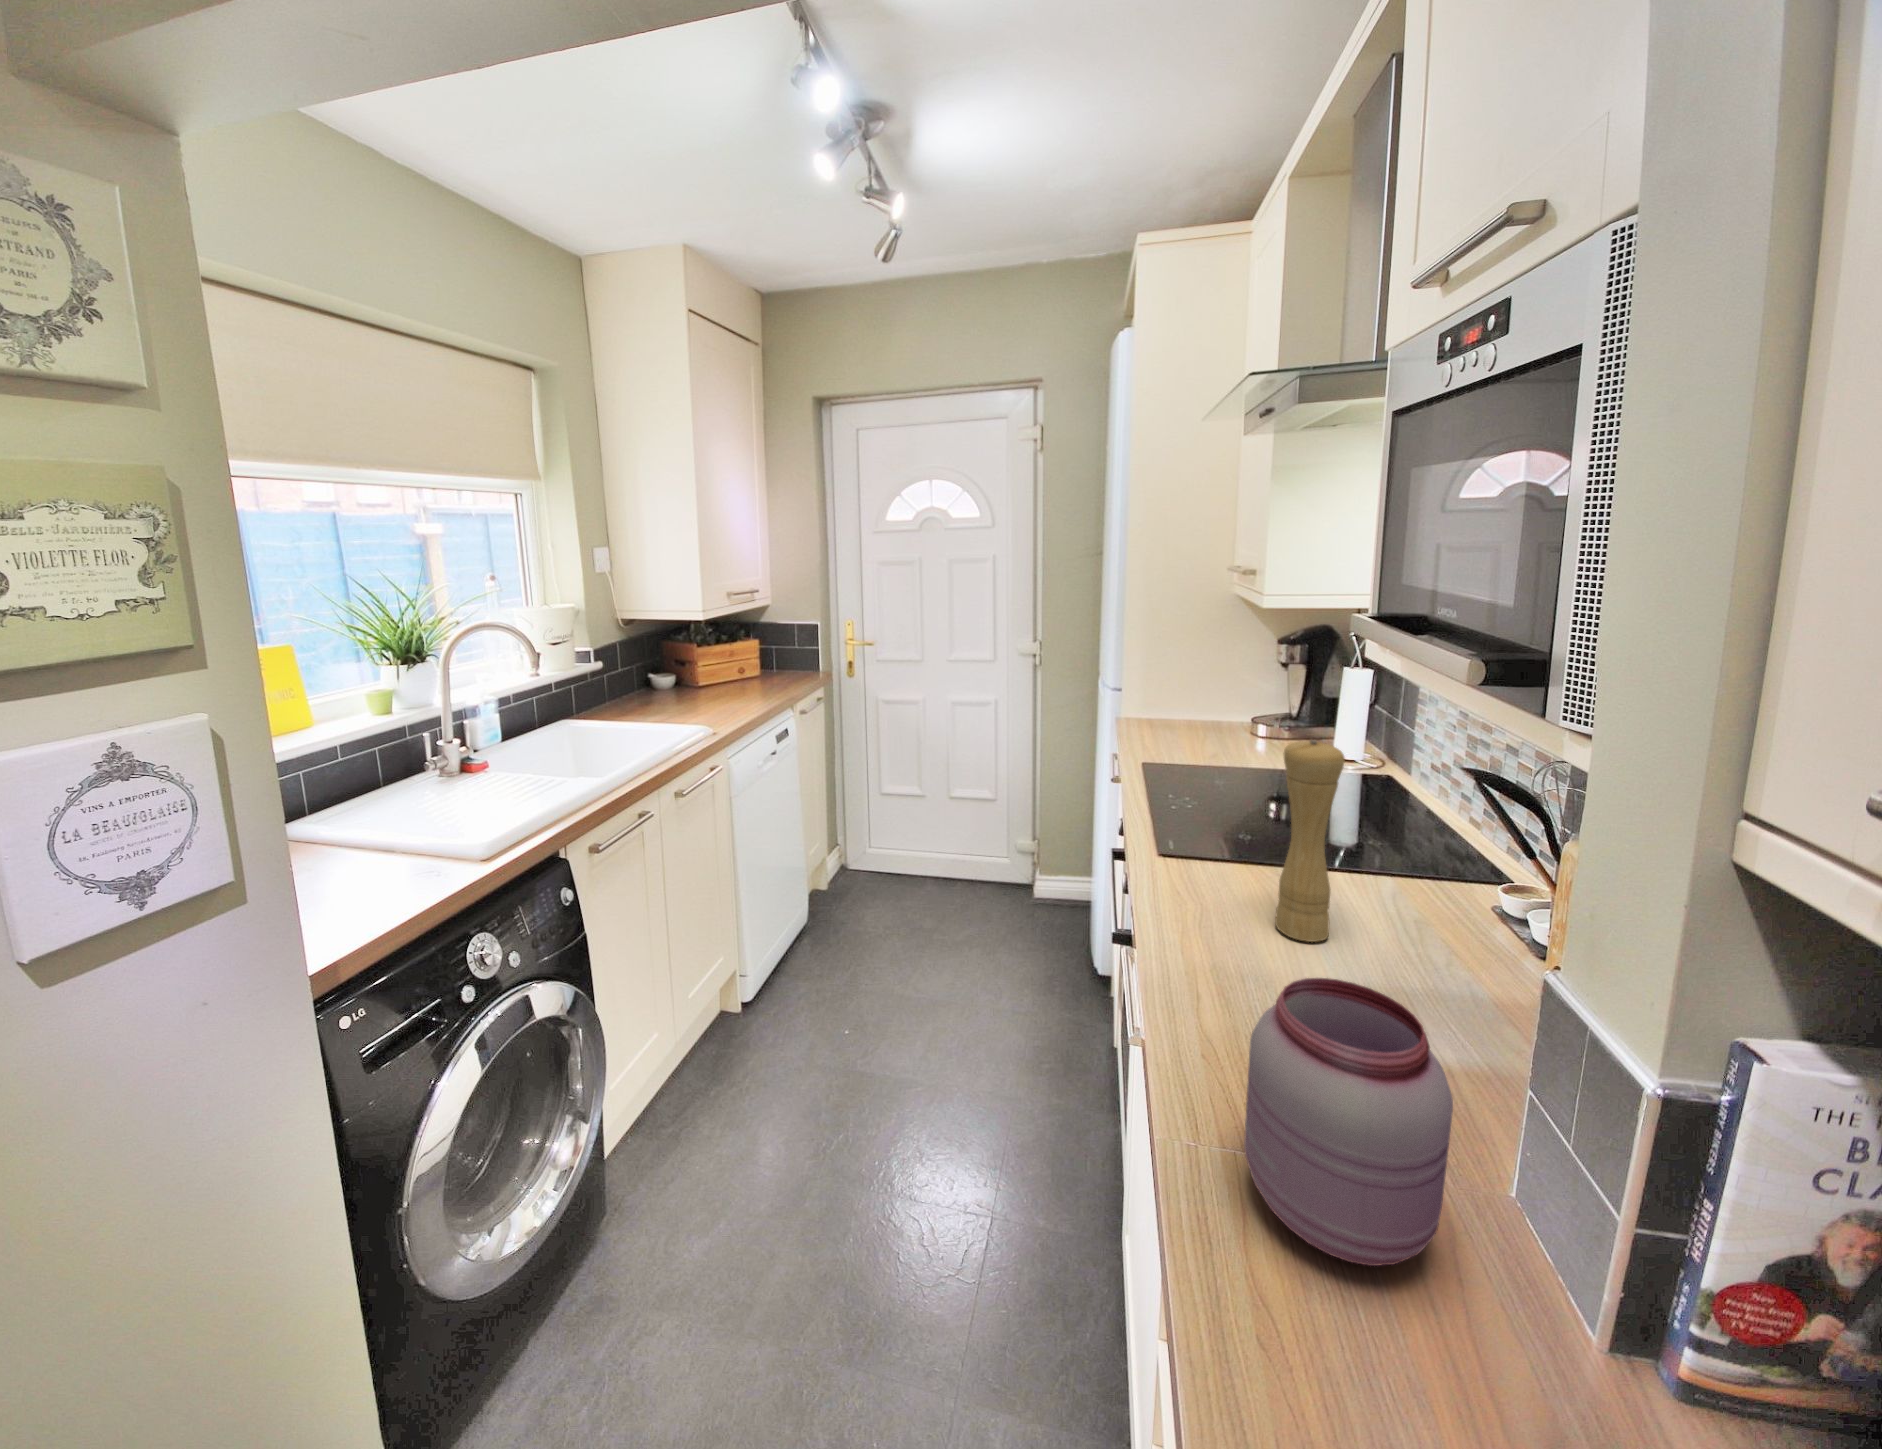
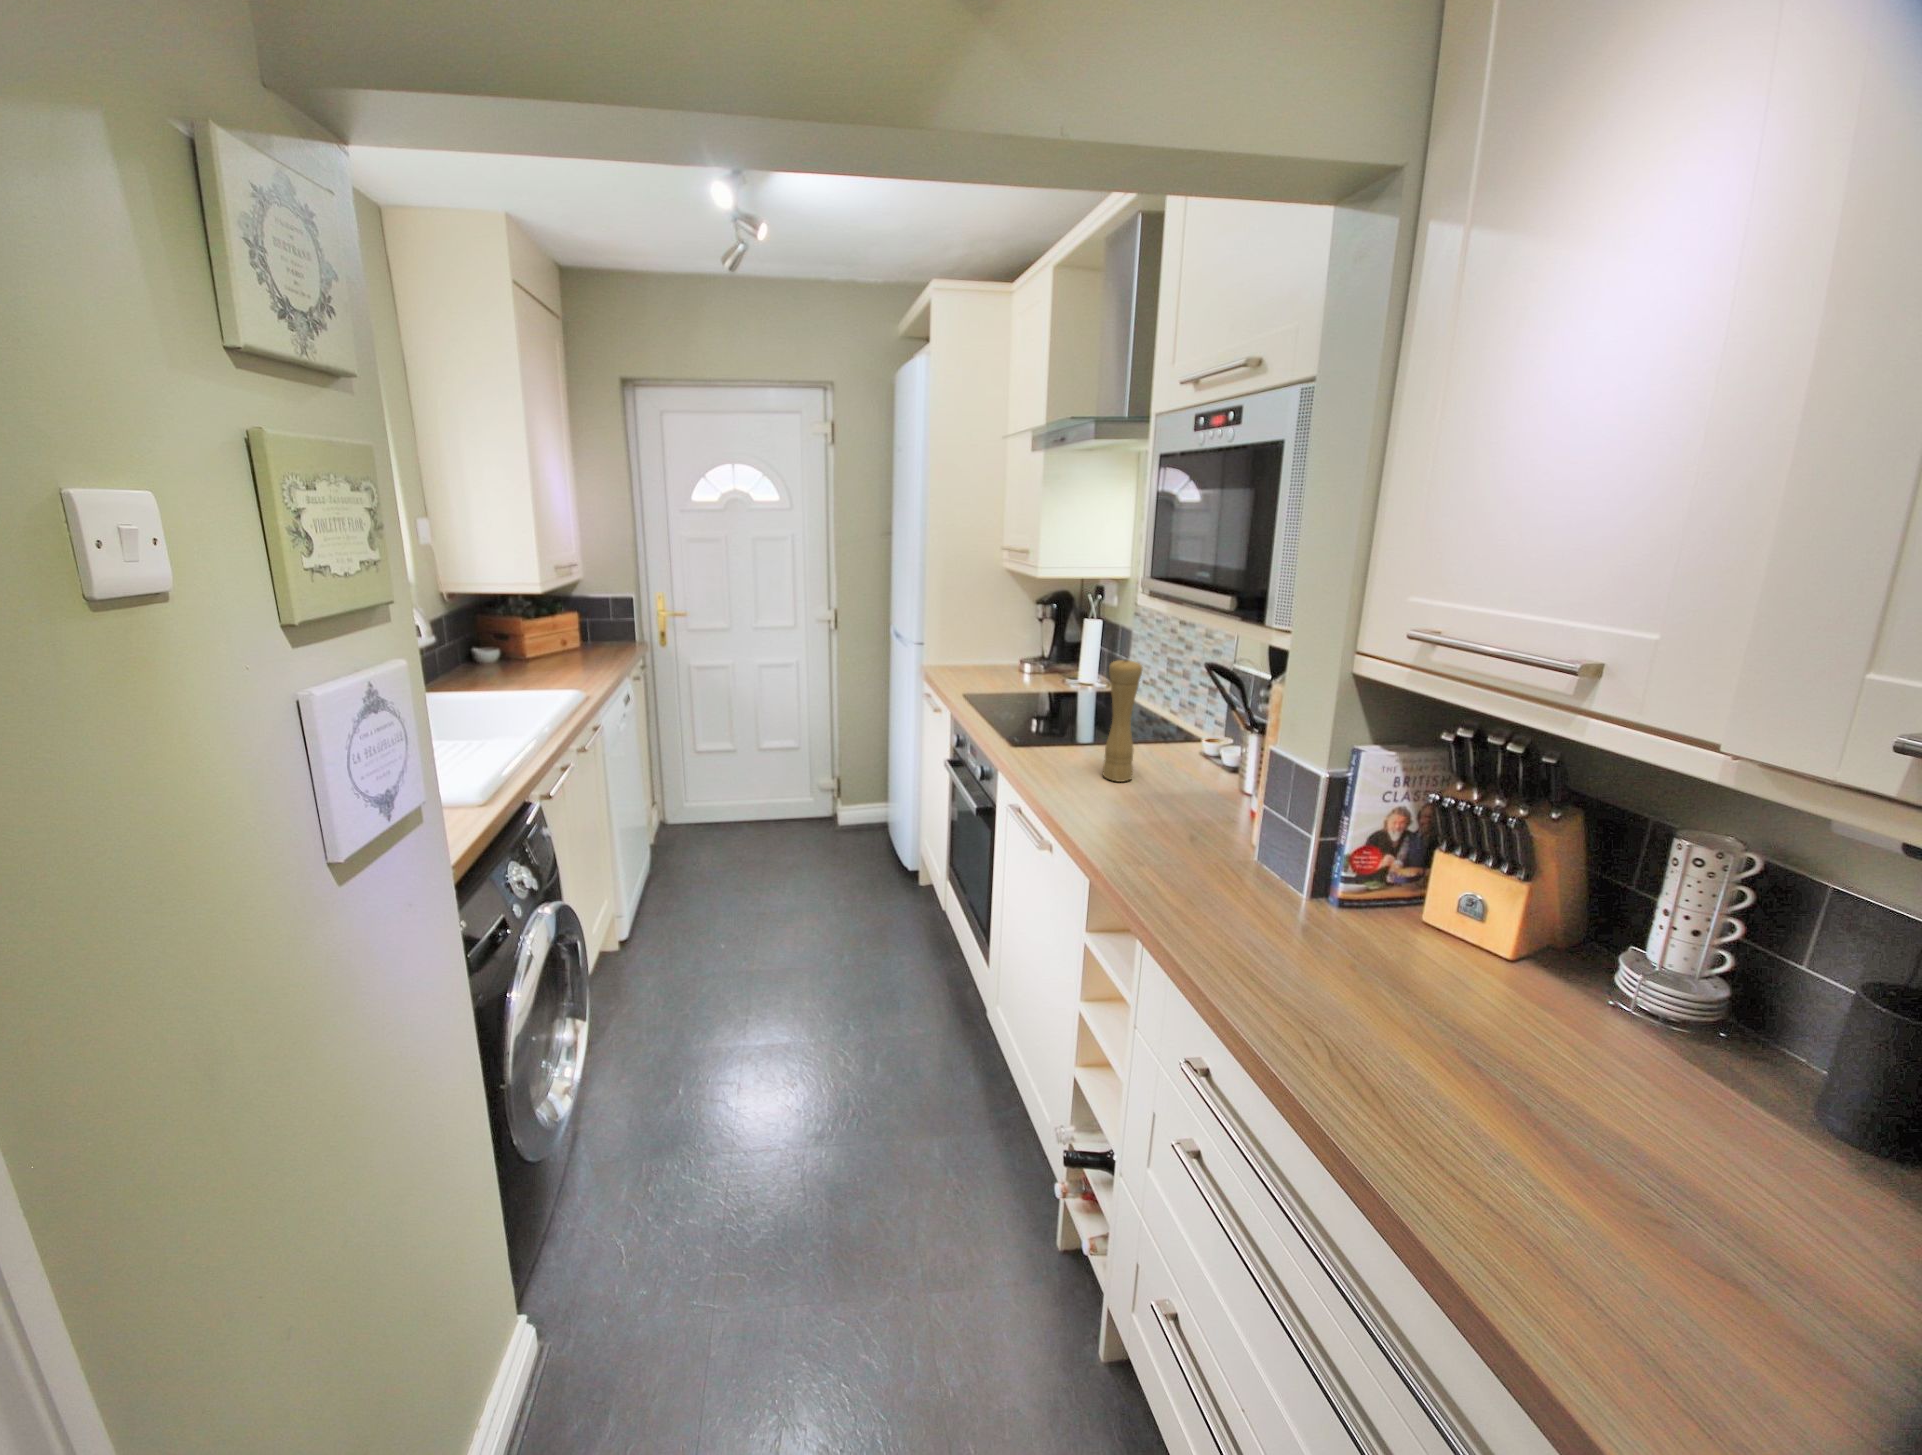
jar: present [1244,978,1453,1266] -> none [1158,771,1256,900]

